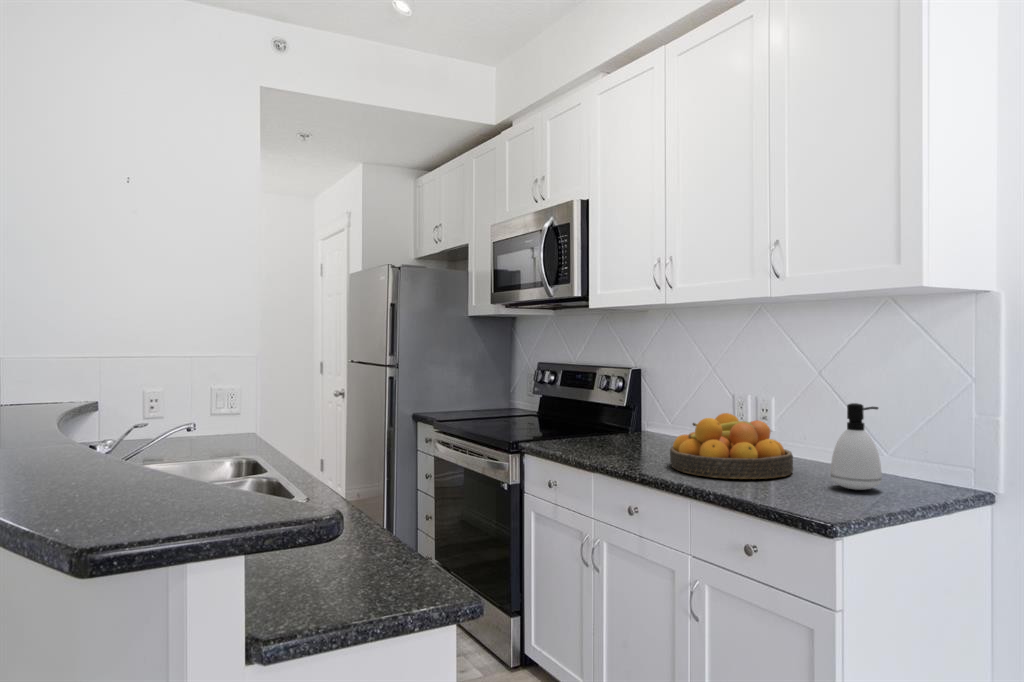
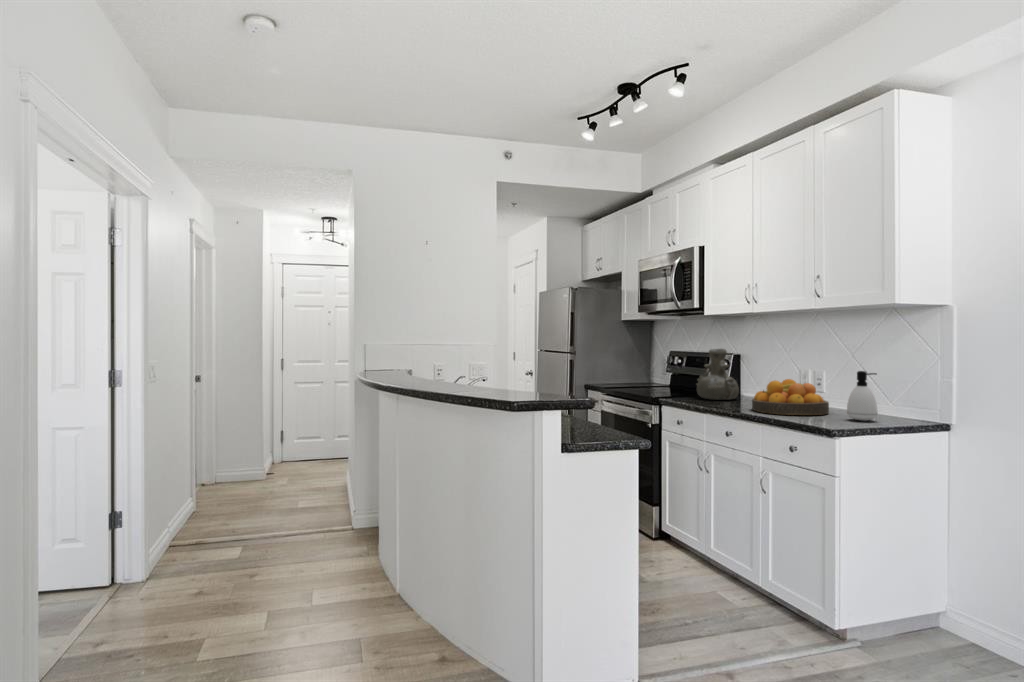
vase: none [577,361,643,444] -> present [697,349,739,400]

